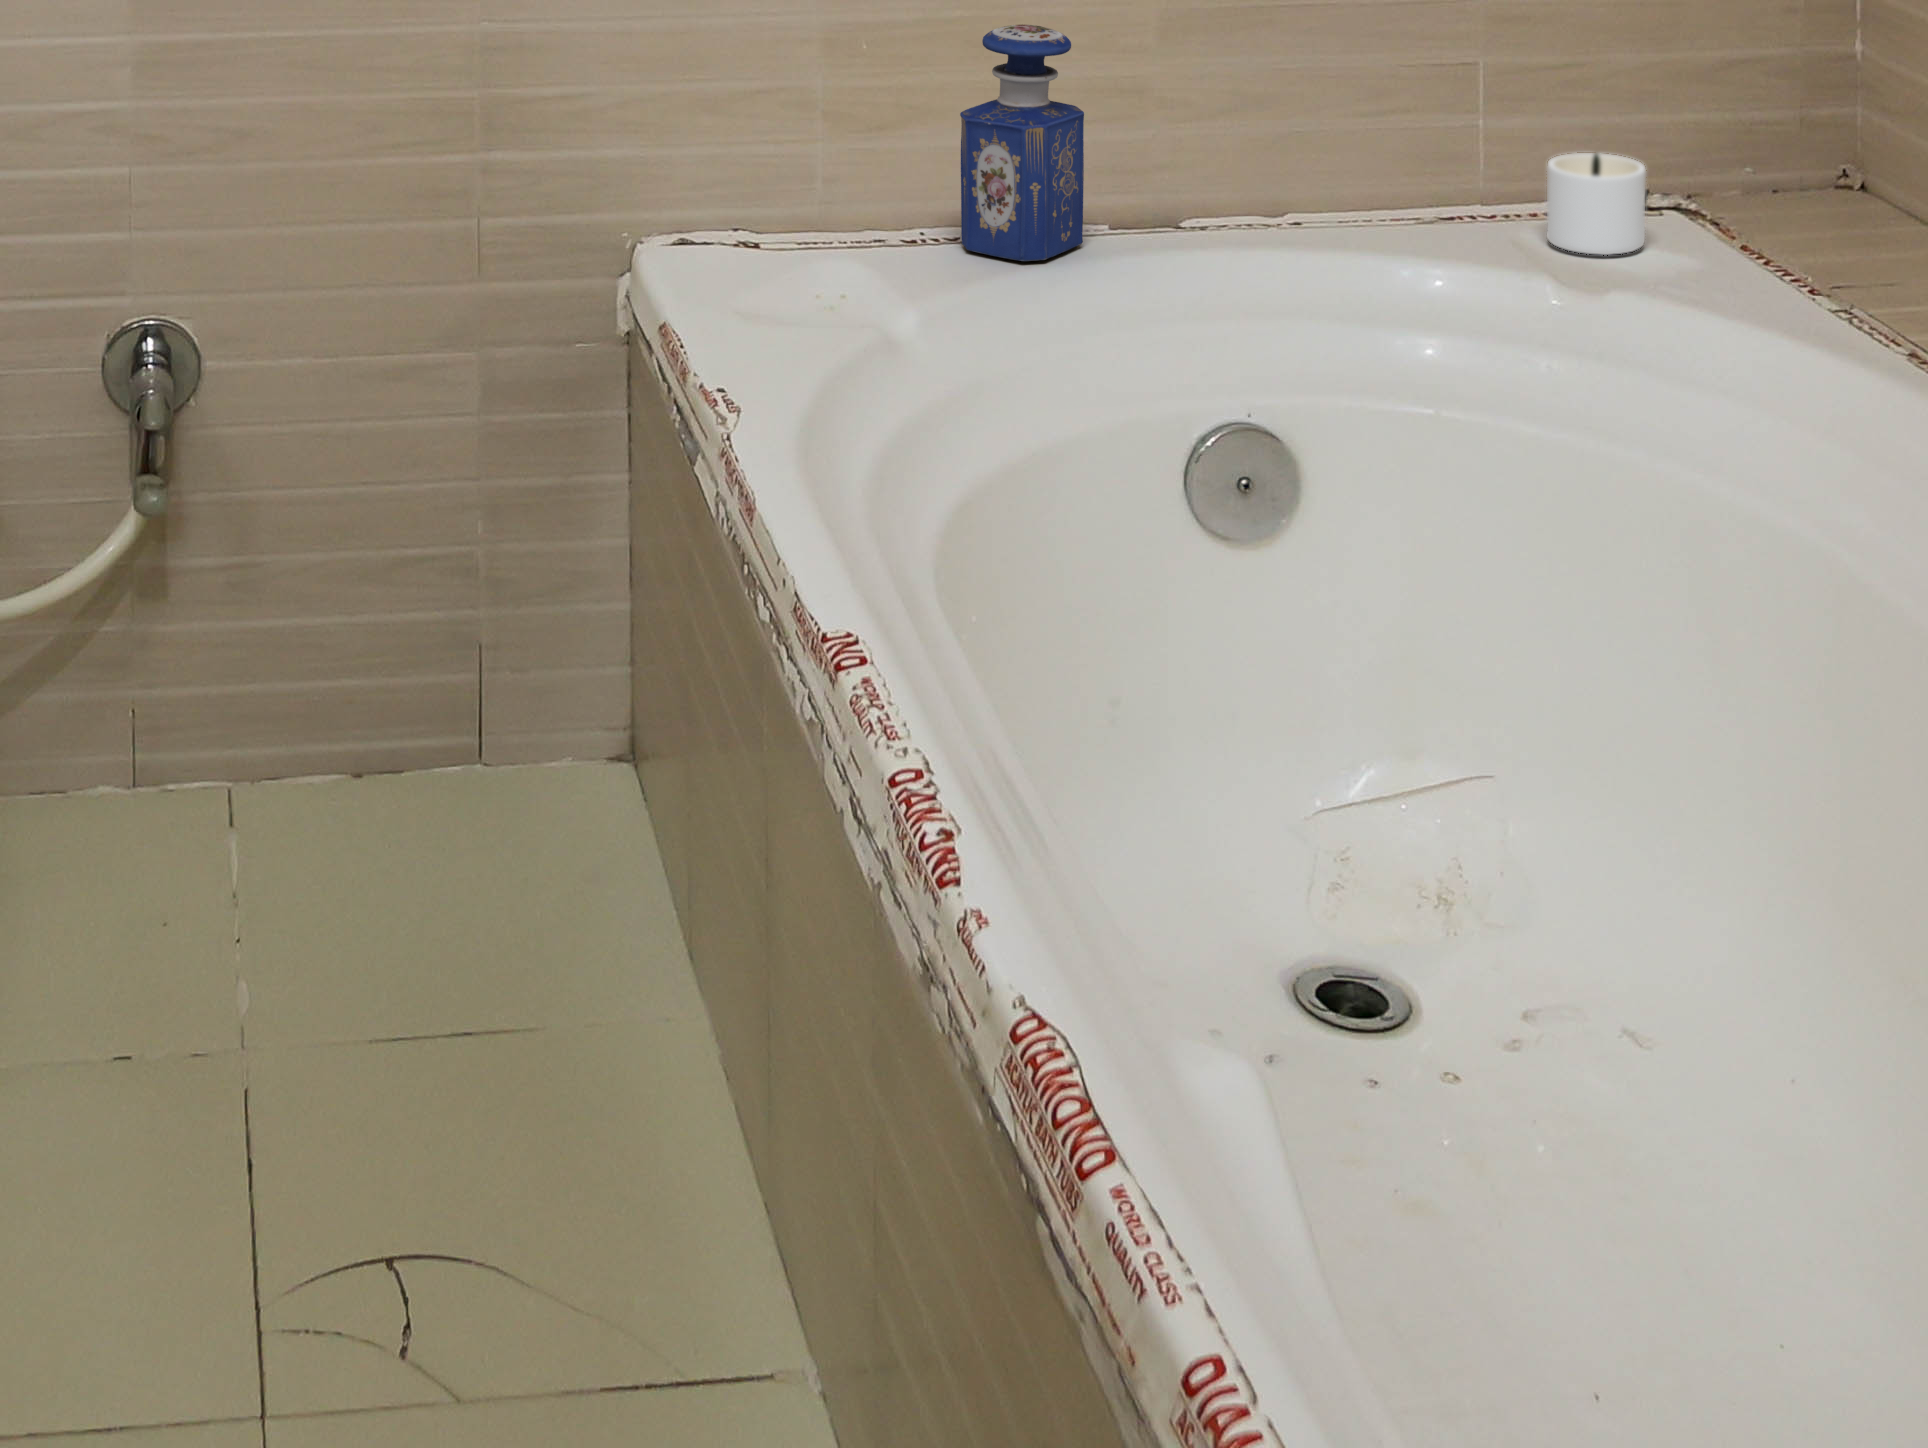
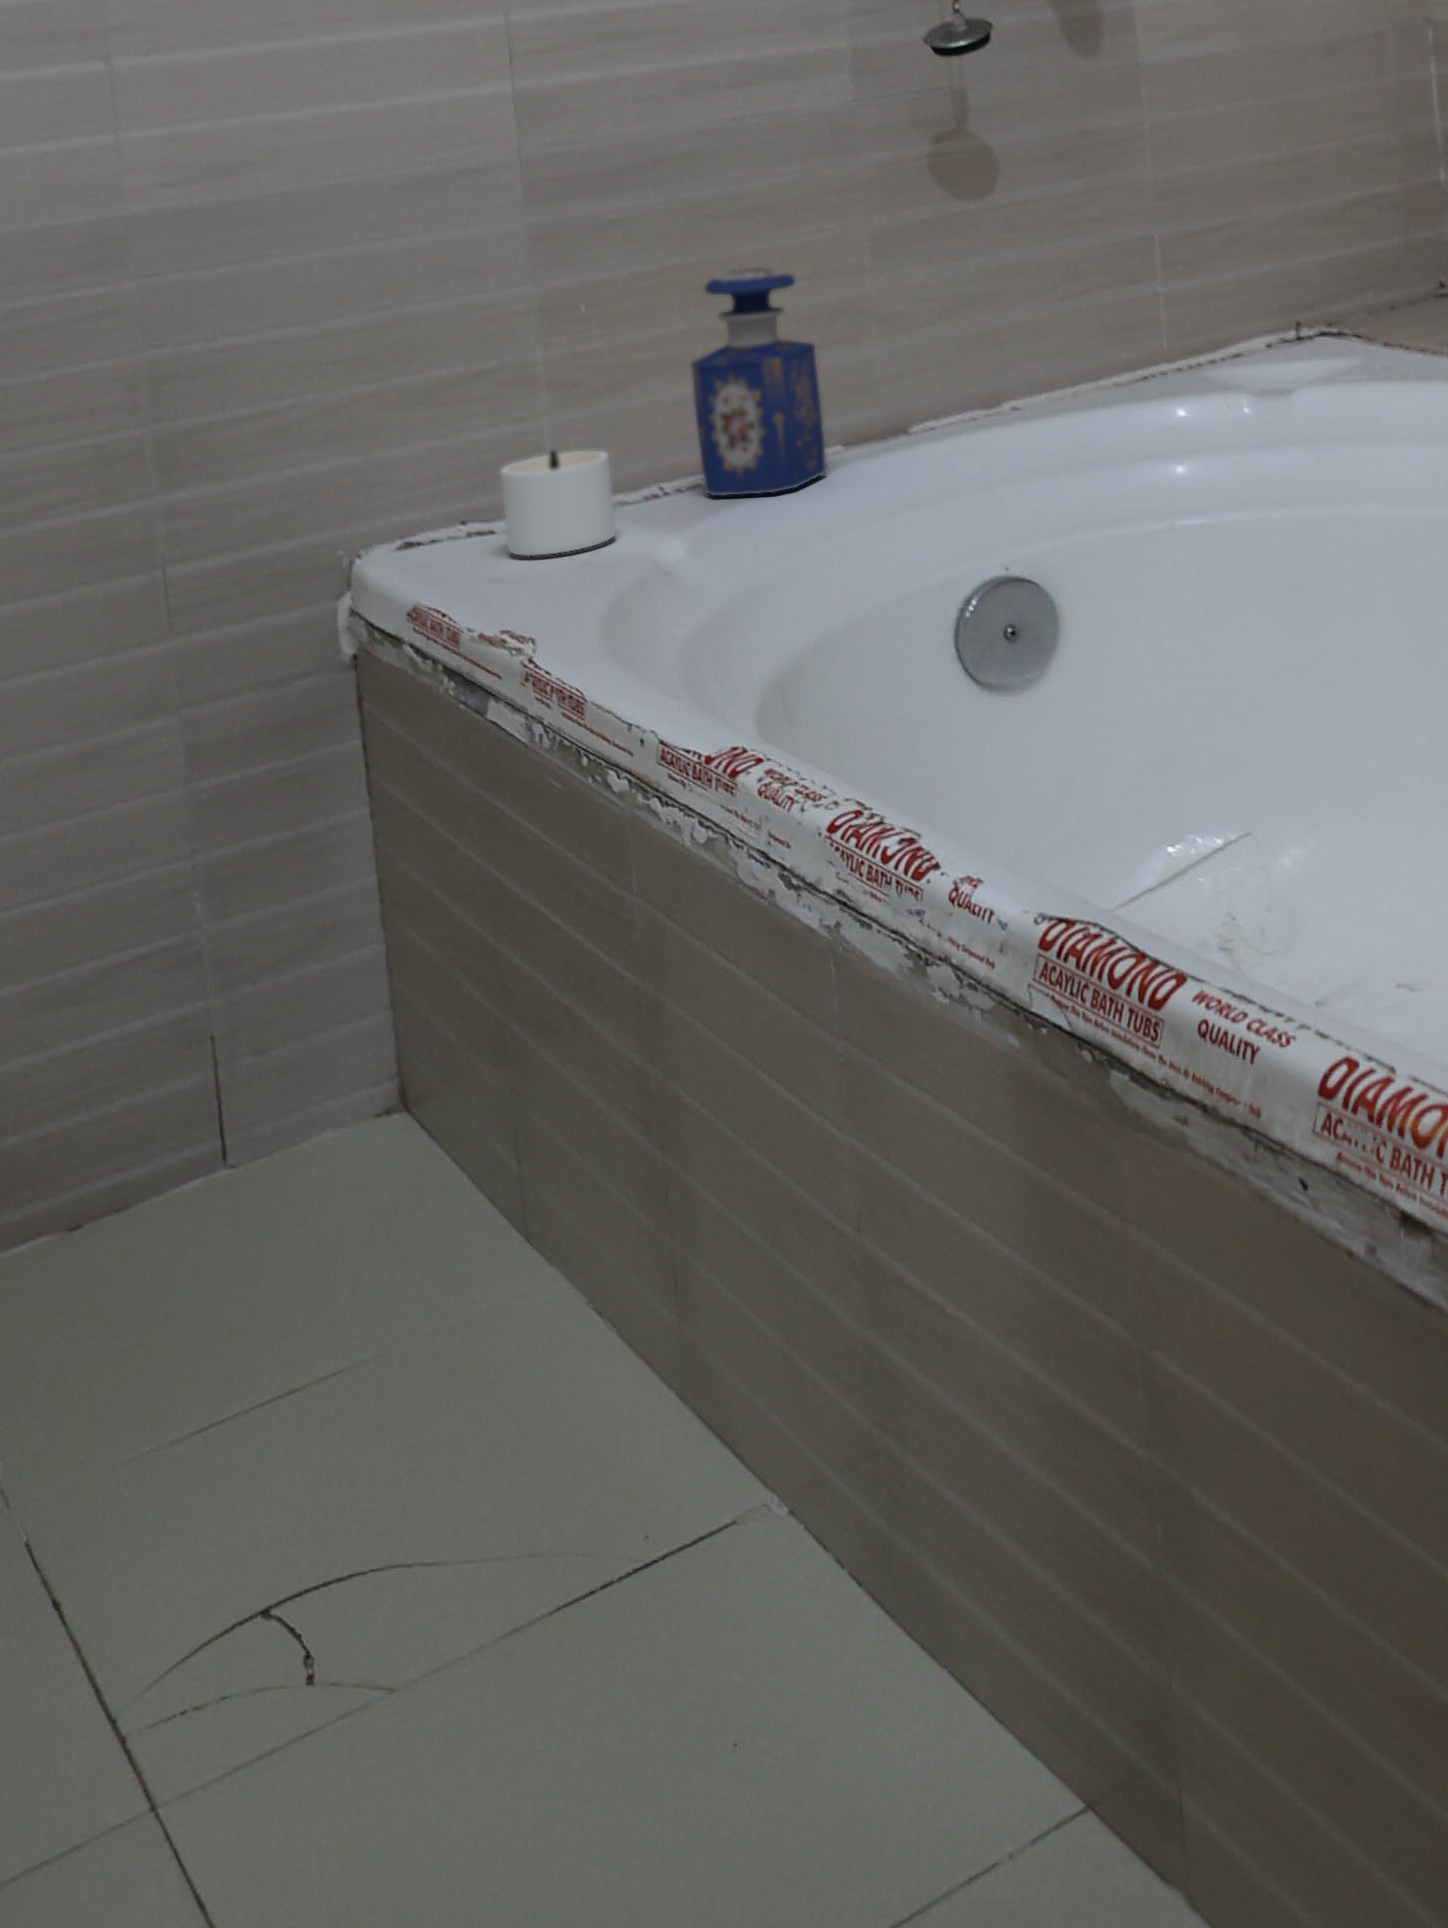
candle: present [1547,153,1646,255] -> present [501,451,616,556]

